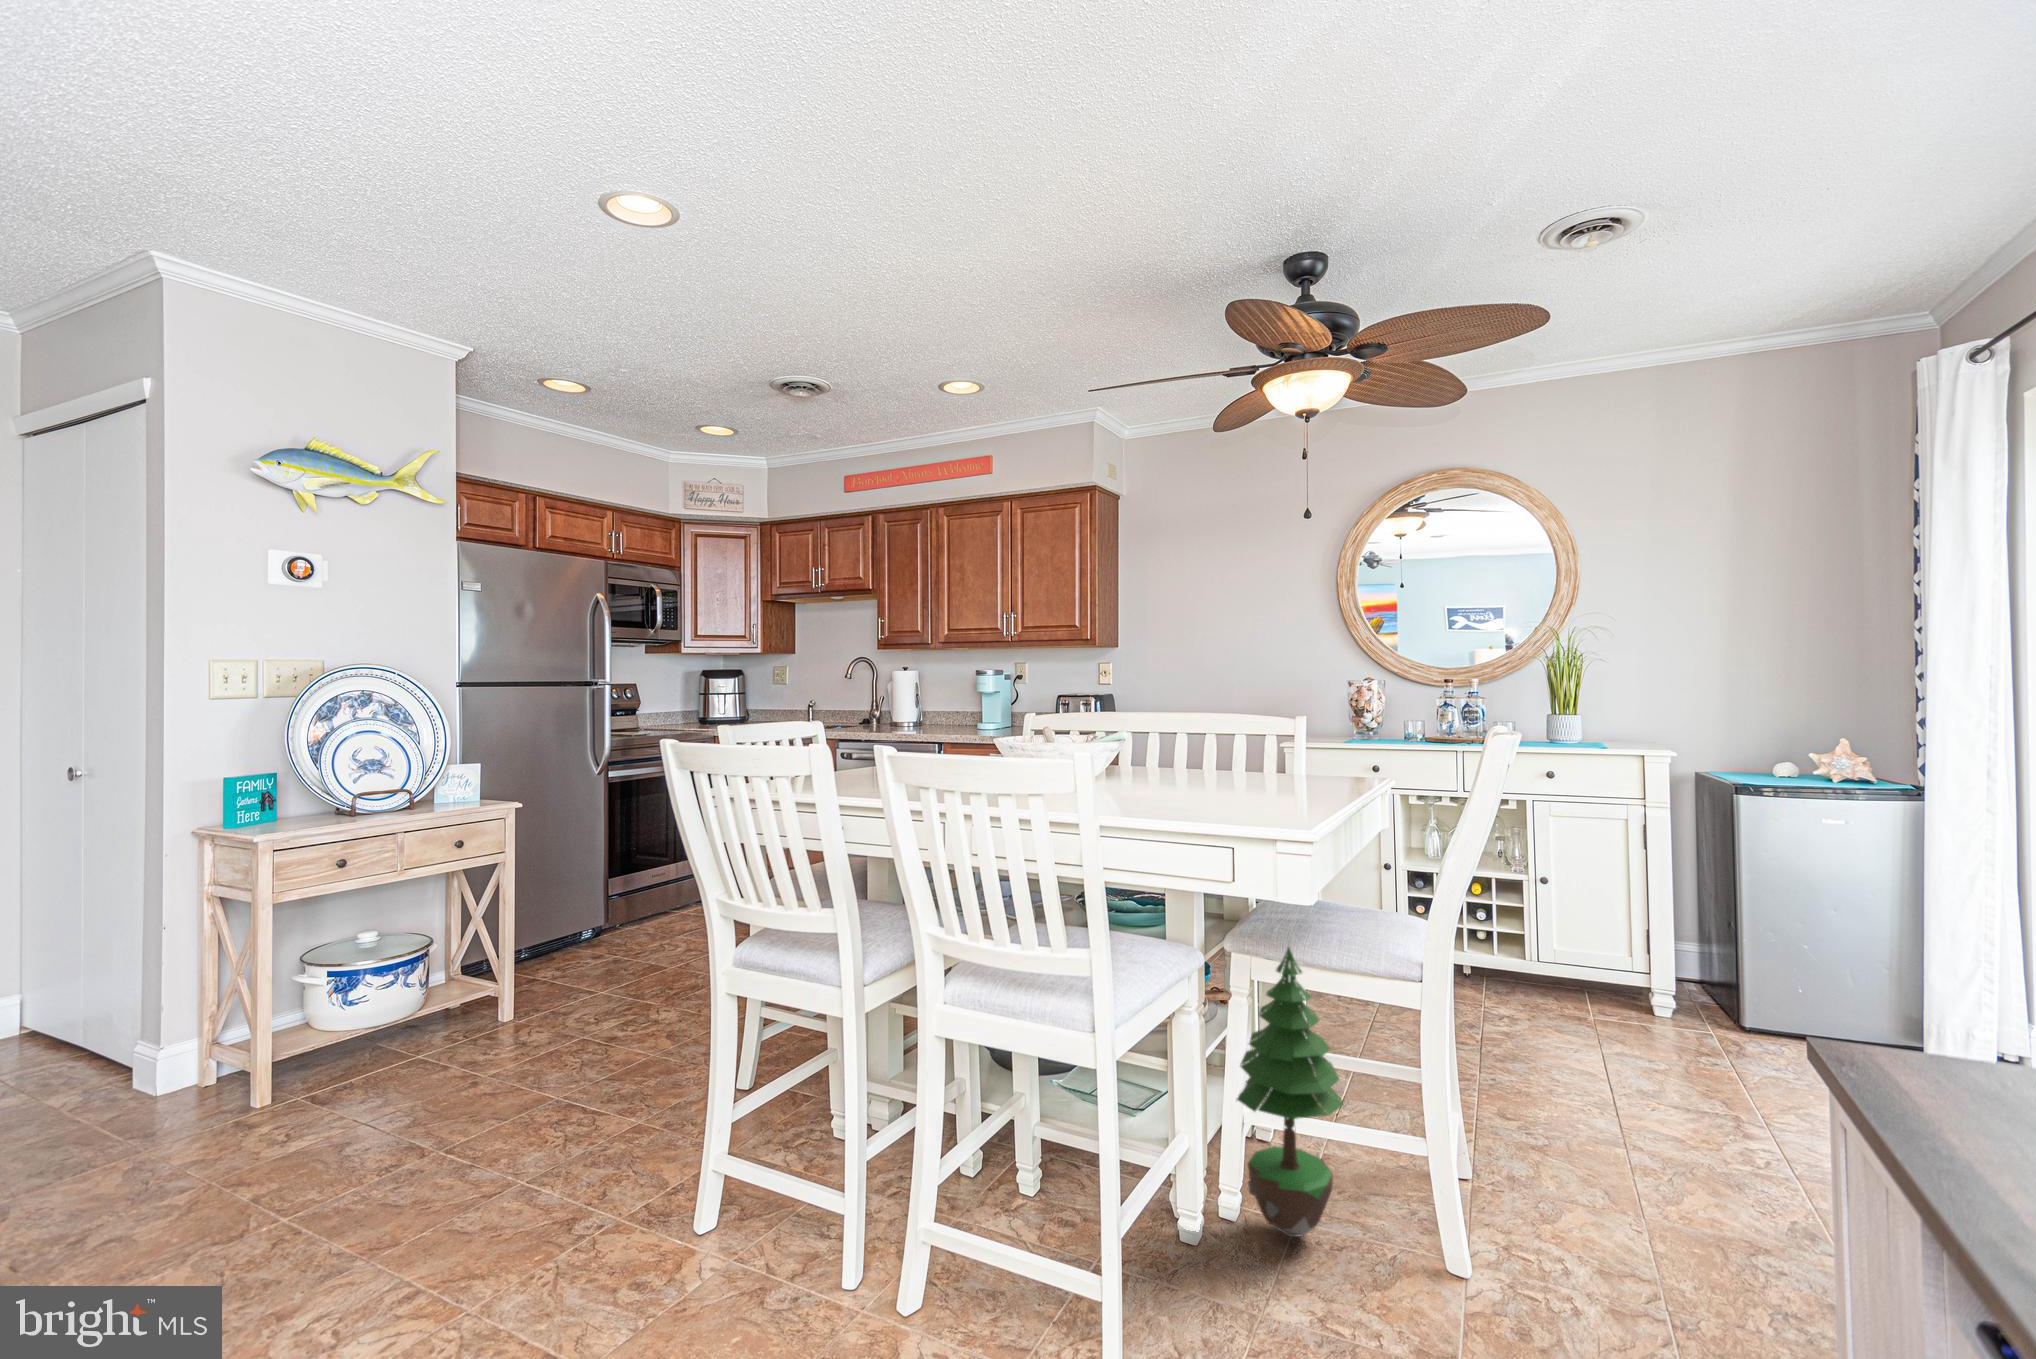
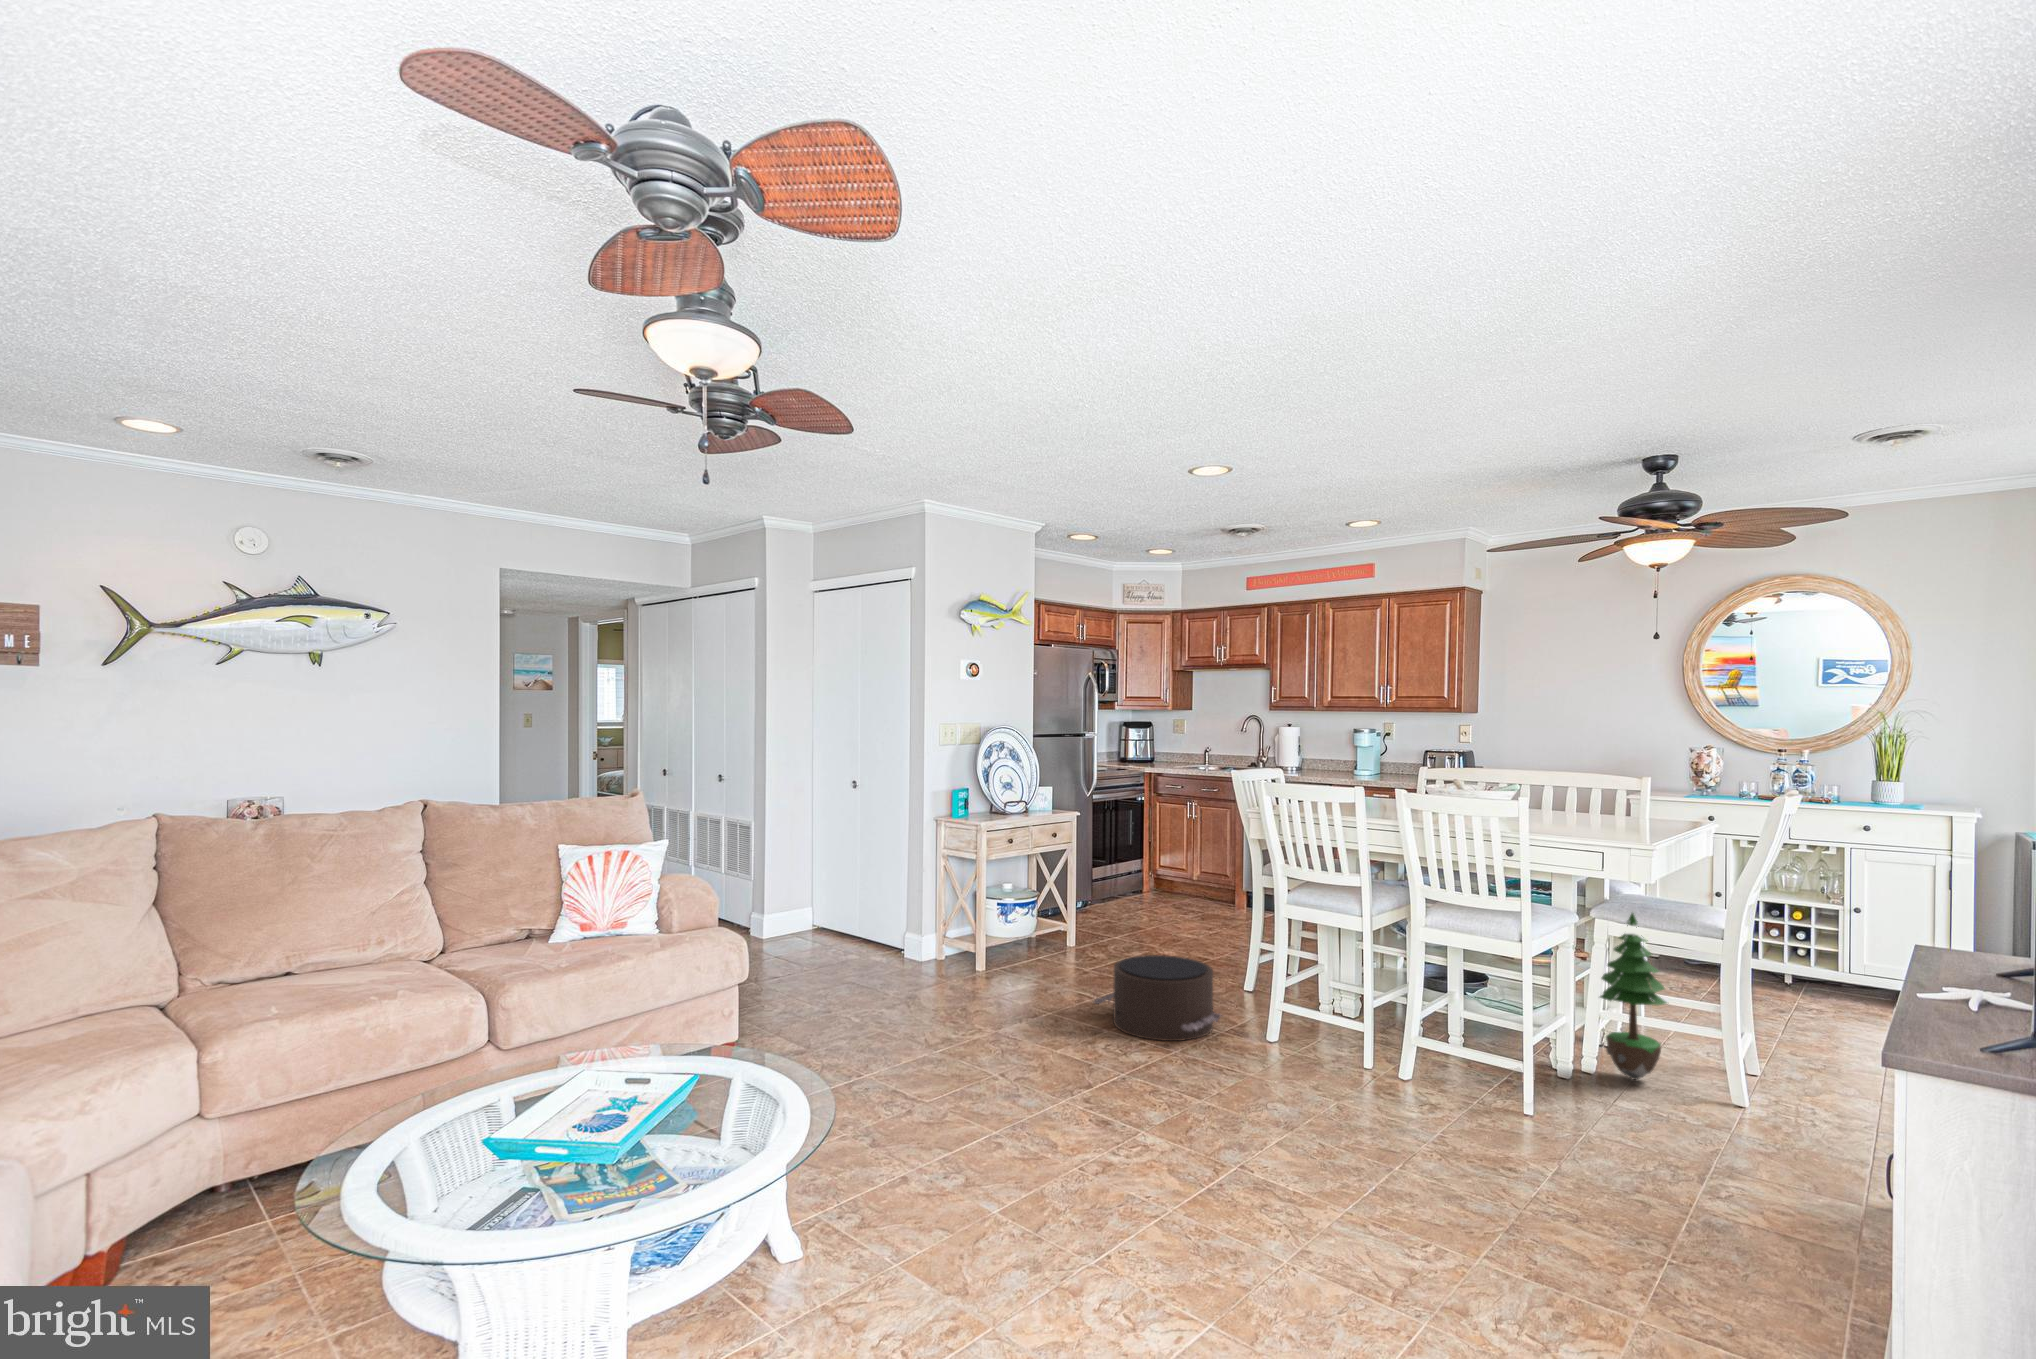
pouf: none [356,1064,607,1271] -> present [1094,955,1221,1041]

